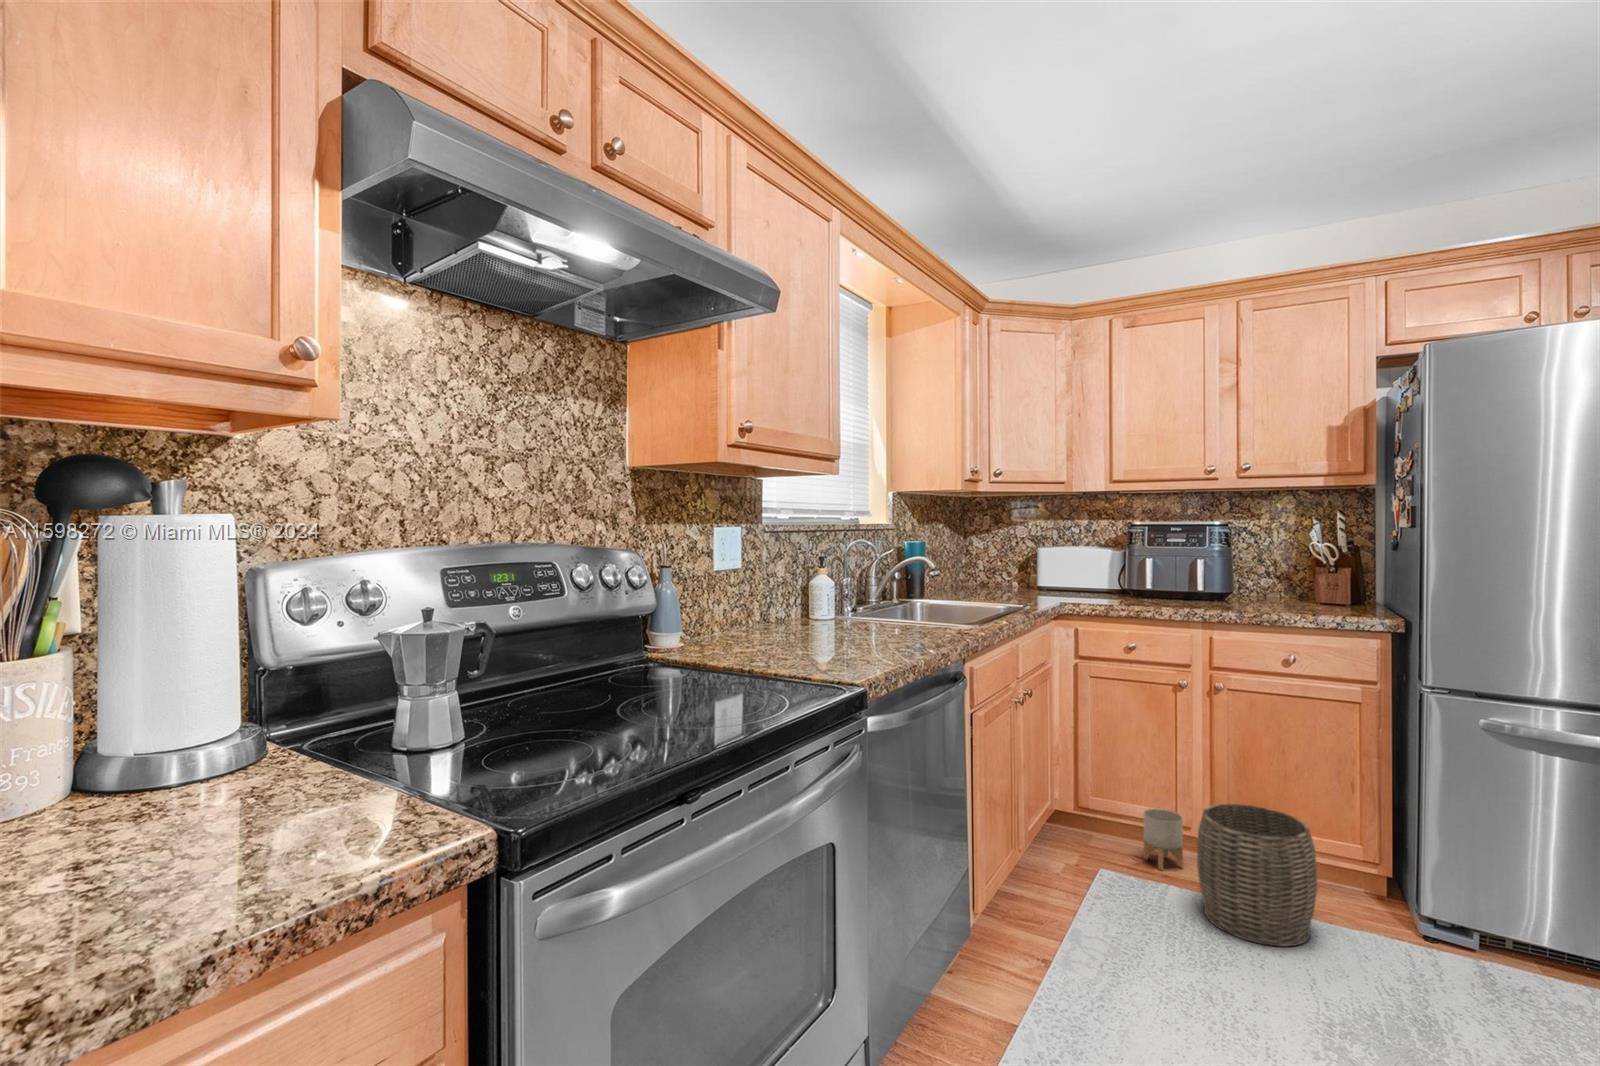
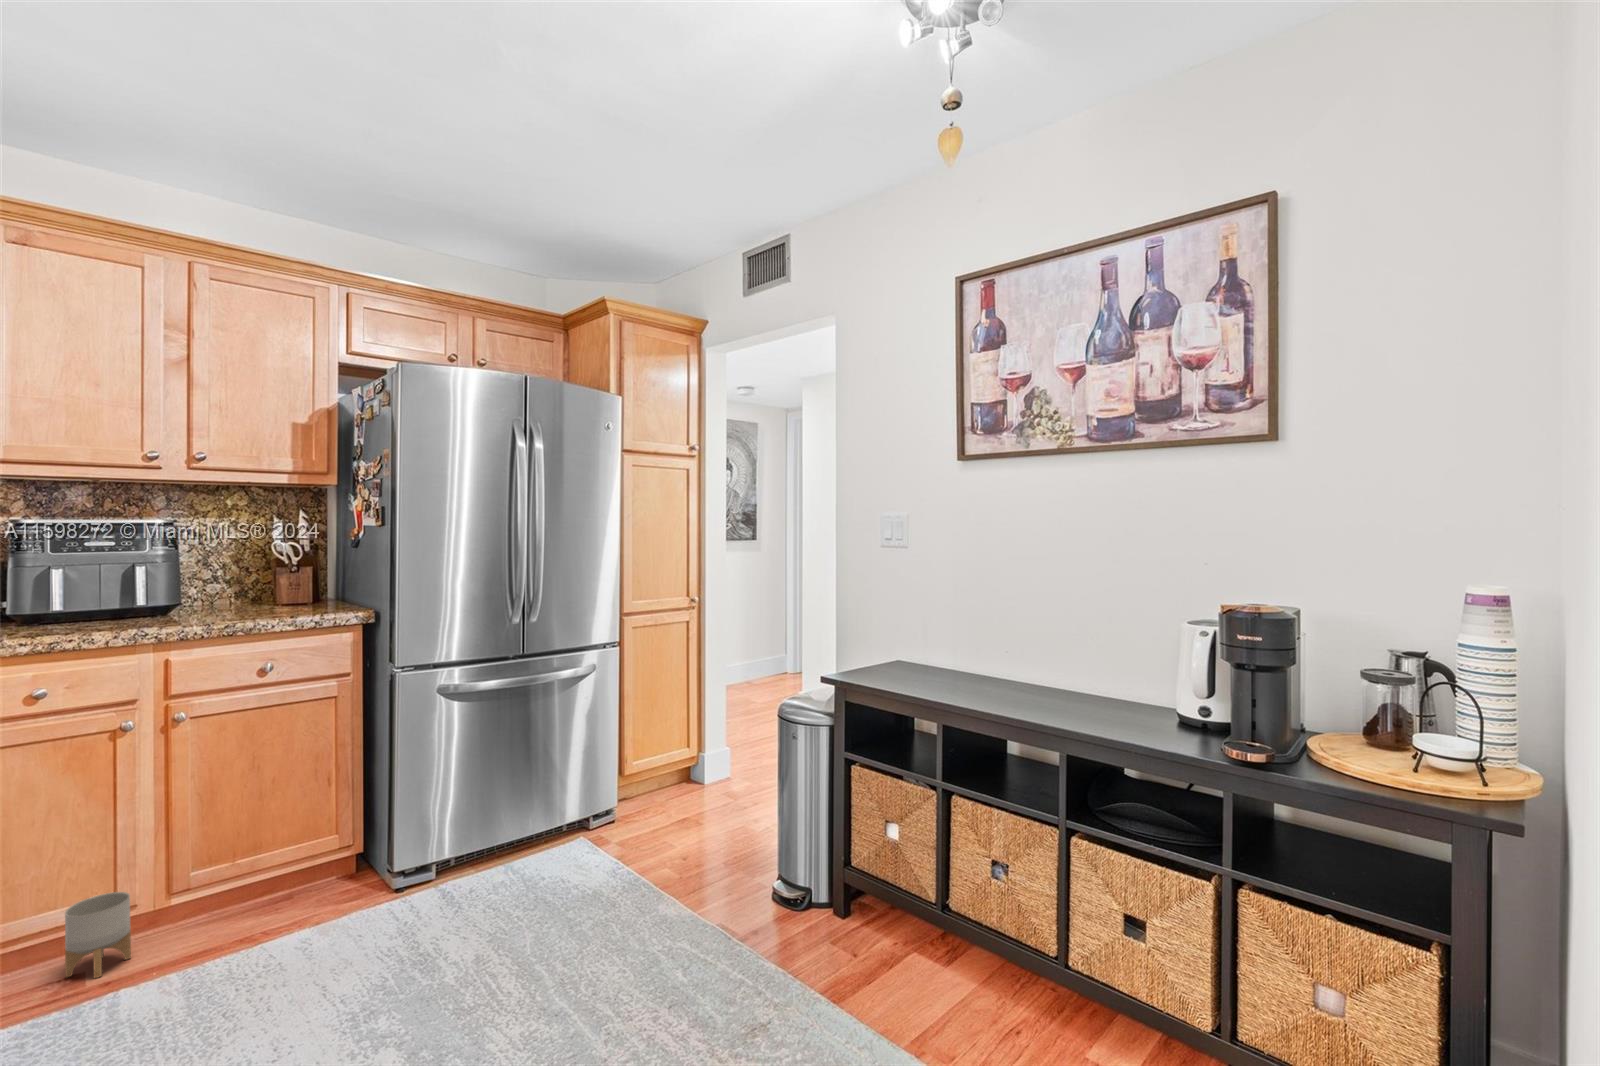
woven basket: present [1197,804,1317,946] -> none [169,834,314,1003]

